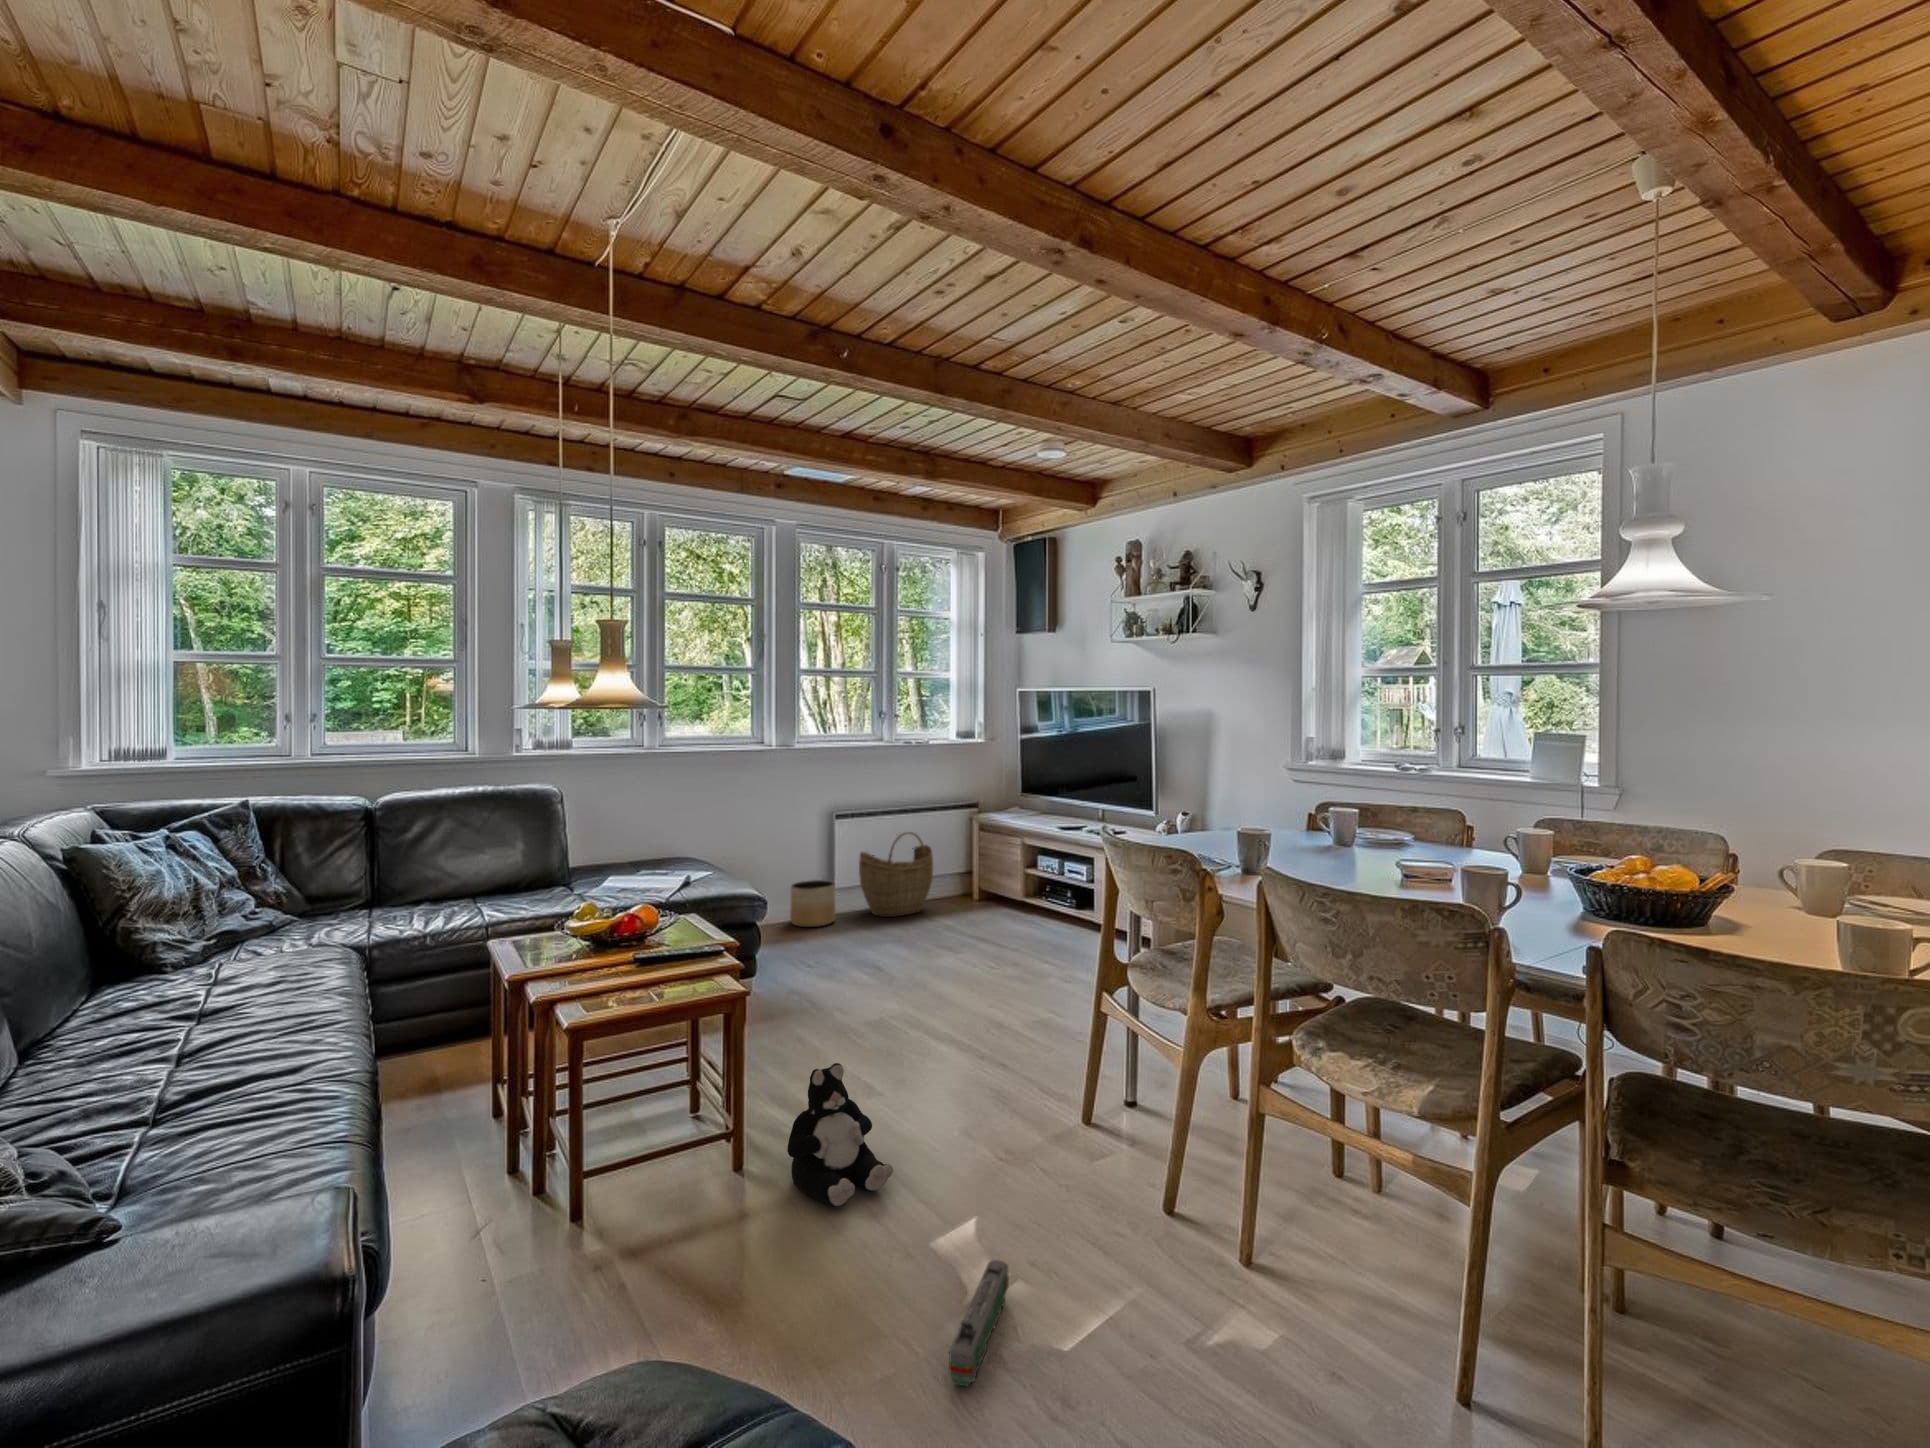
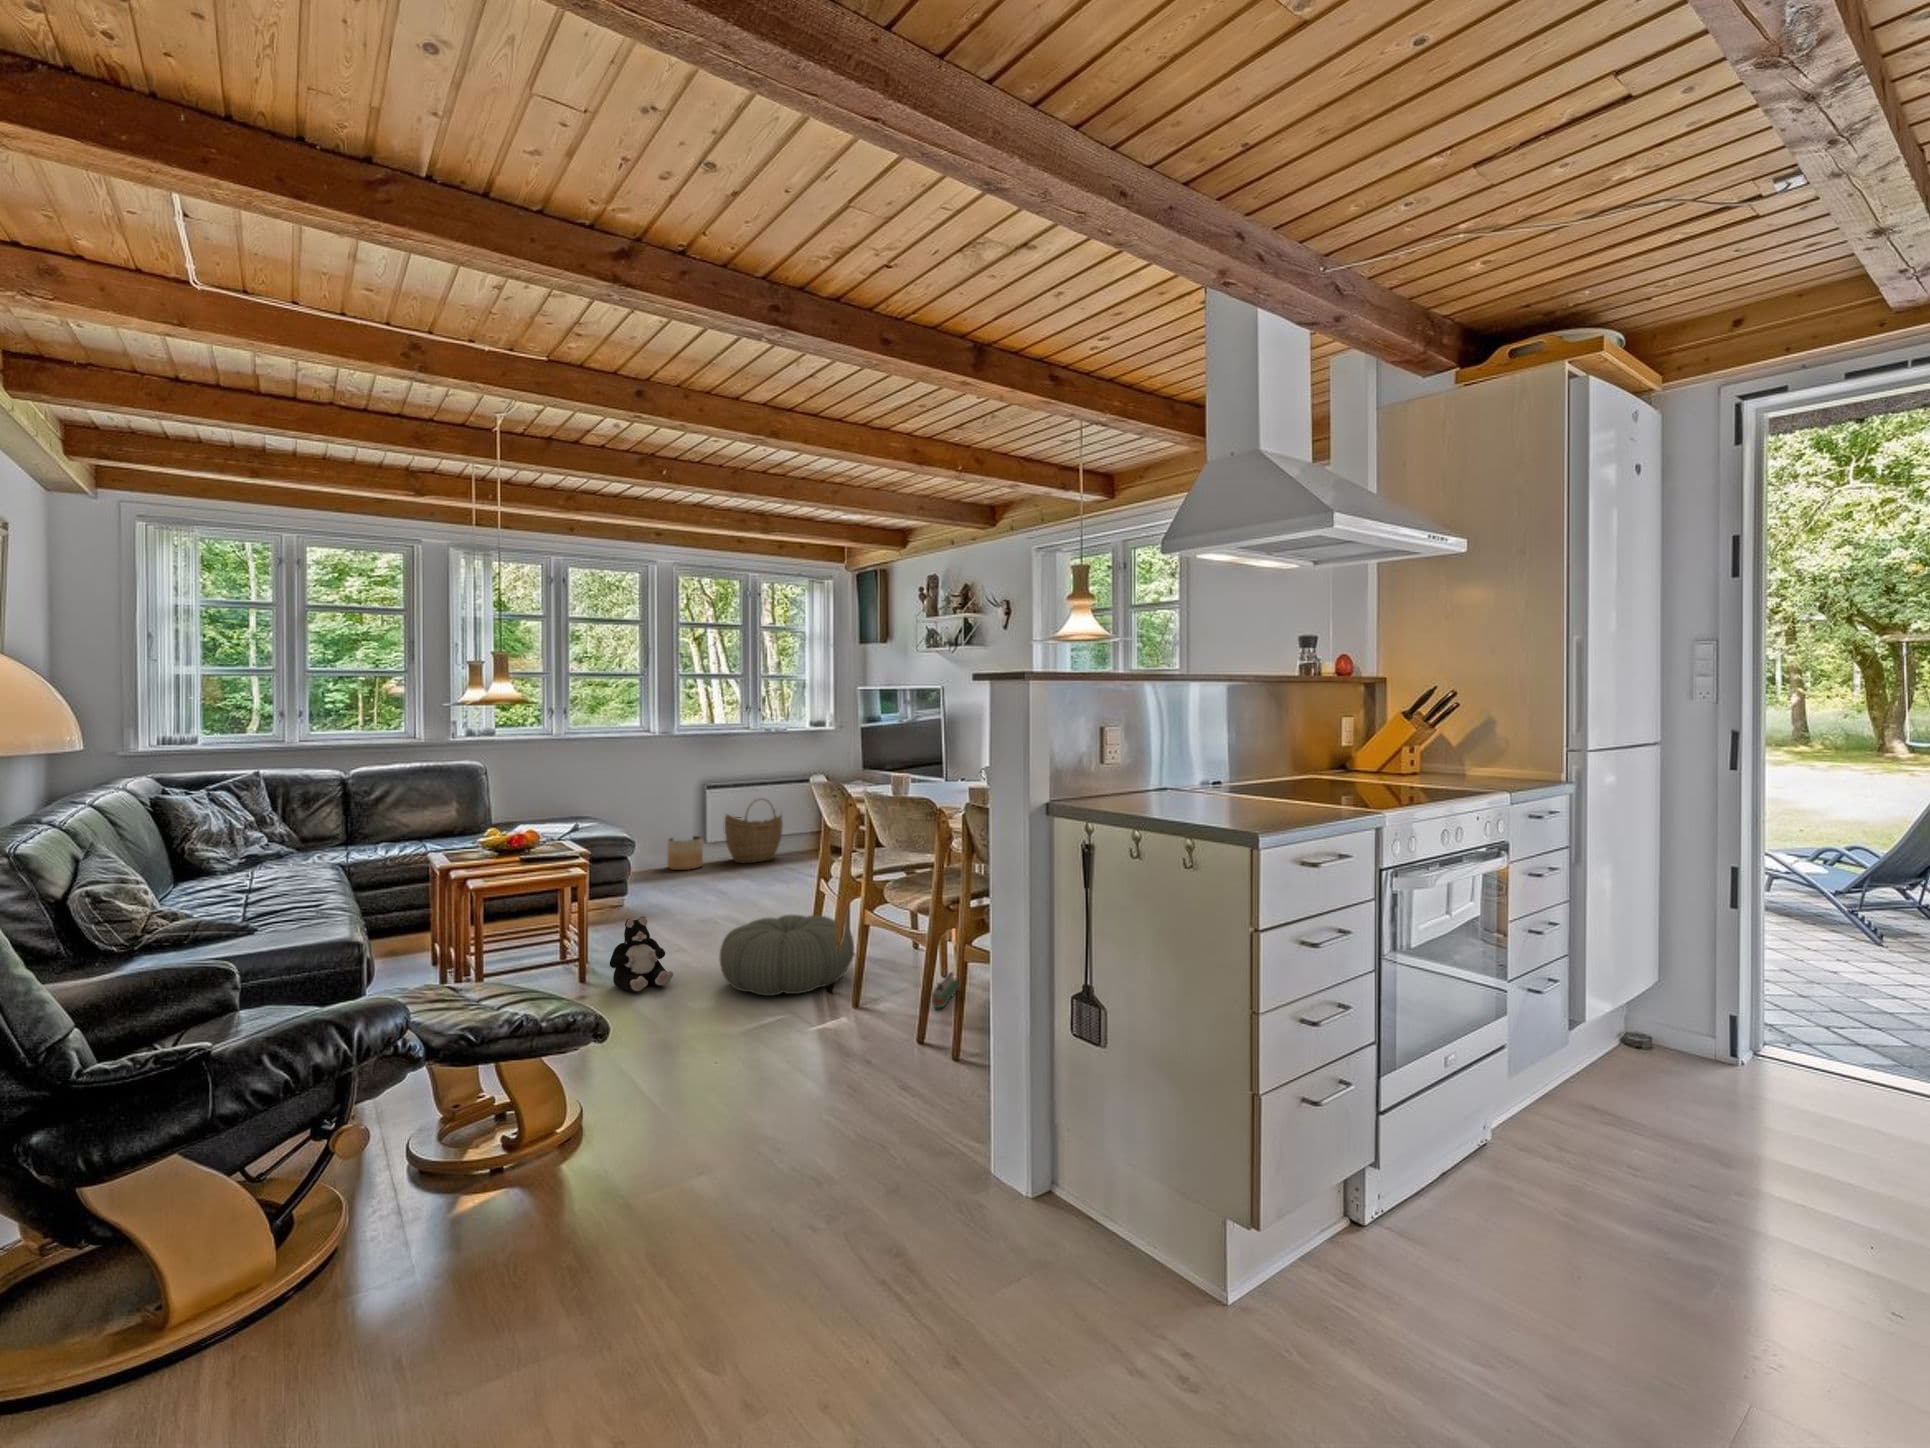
pouf: none [968,1055,1193,1226] -> present [720,914,854,996]
toy train: present [949,1260,1009,1386] -> present [932,972,960,1008]

